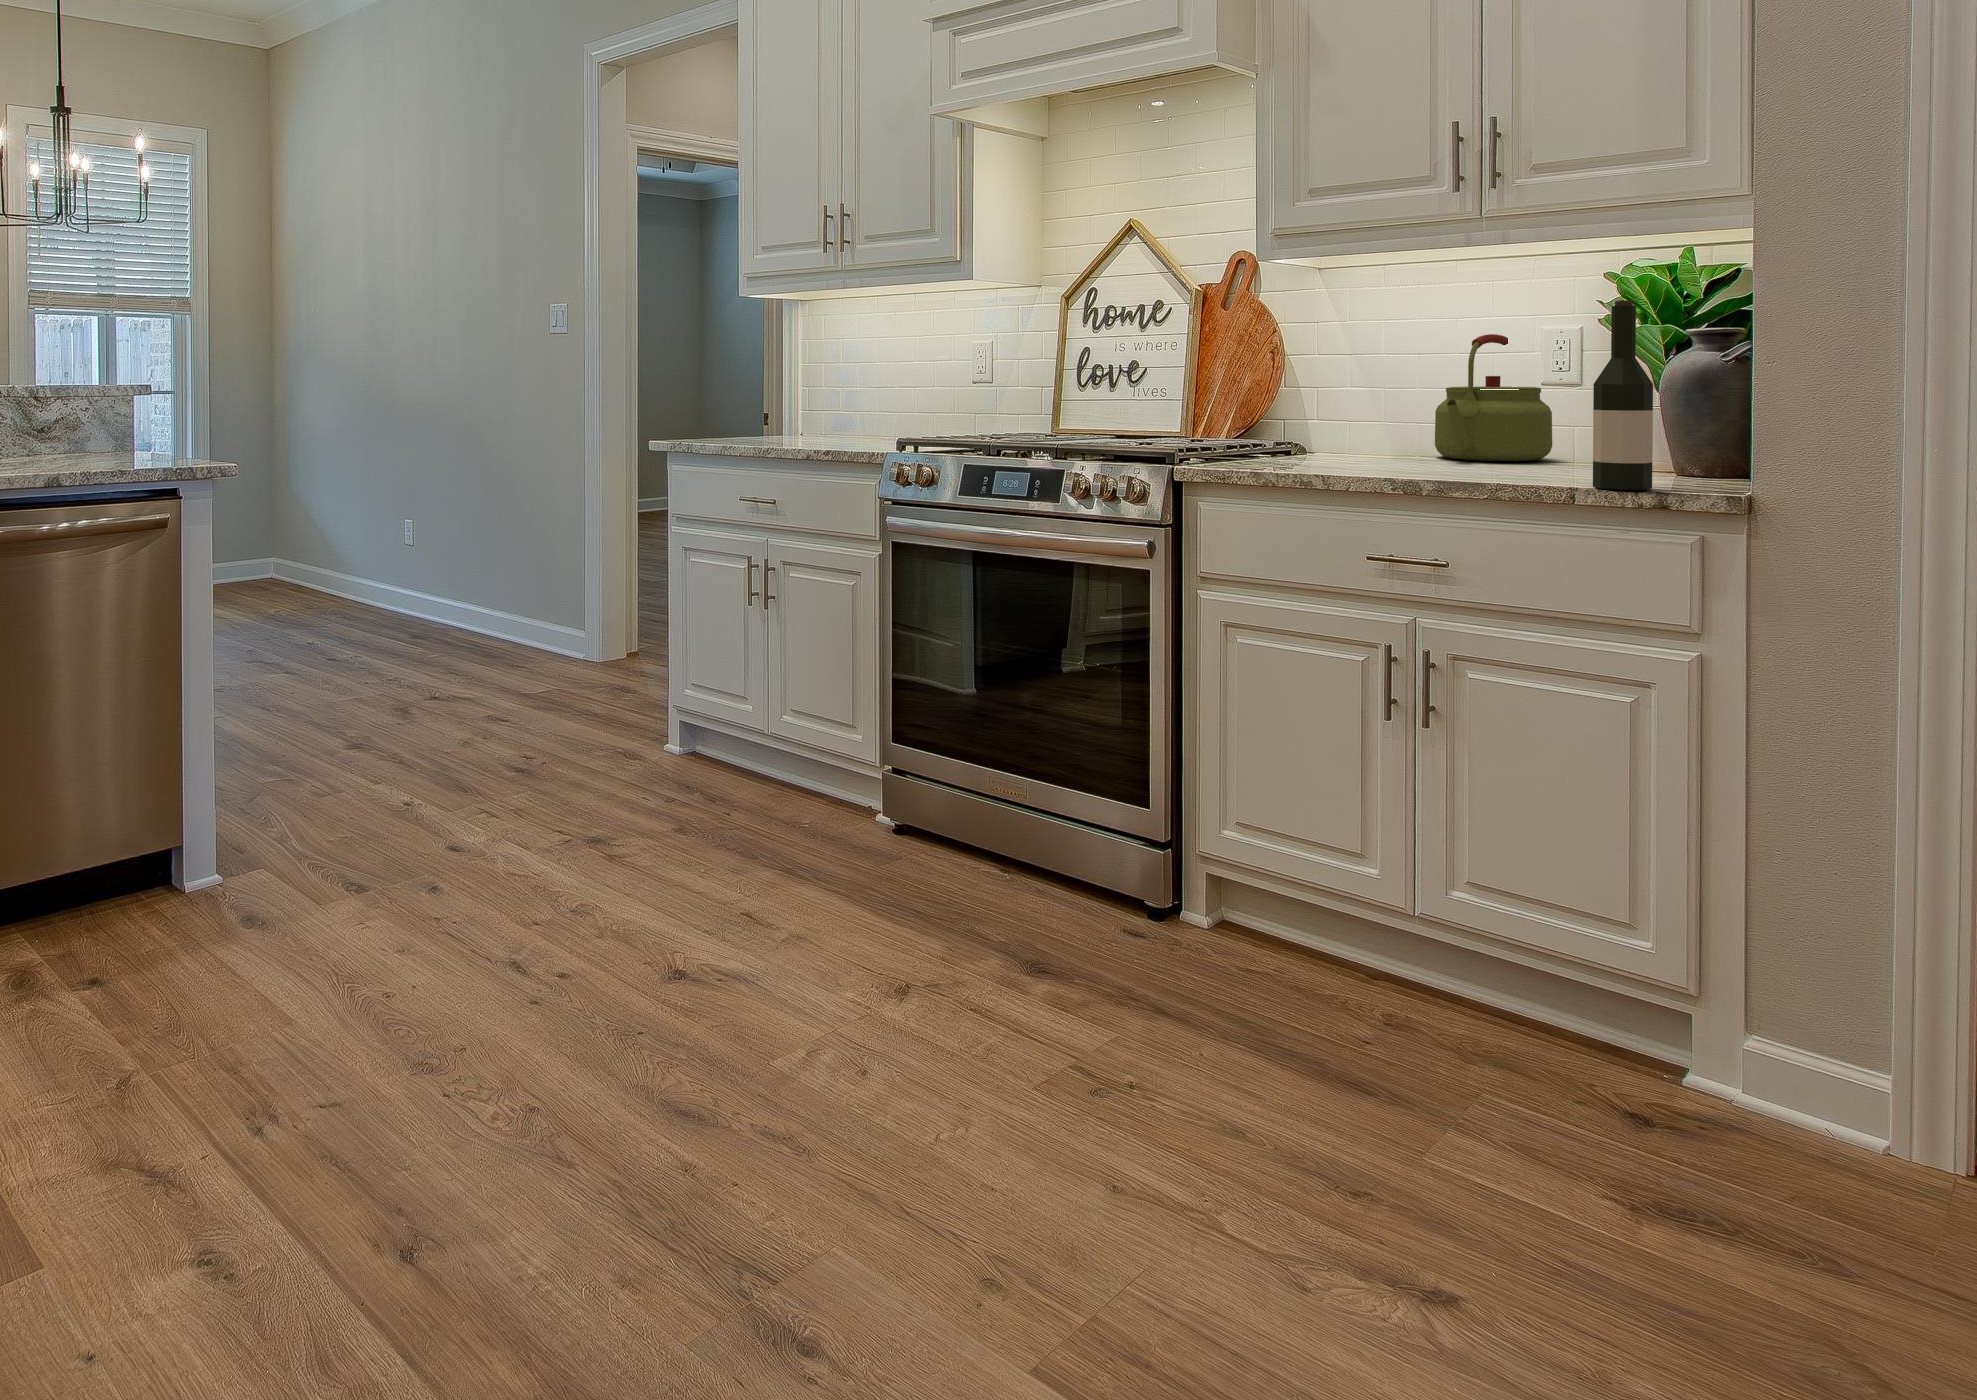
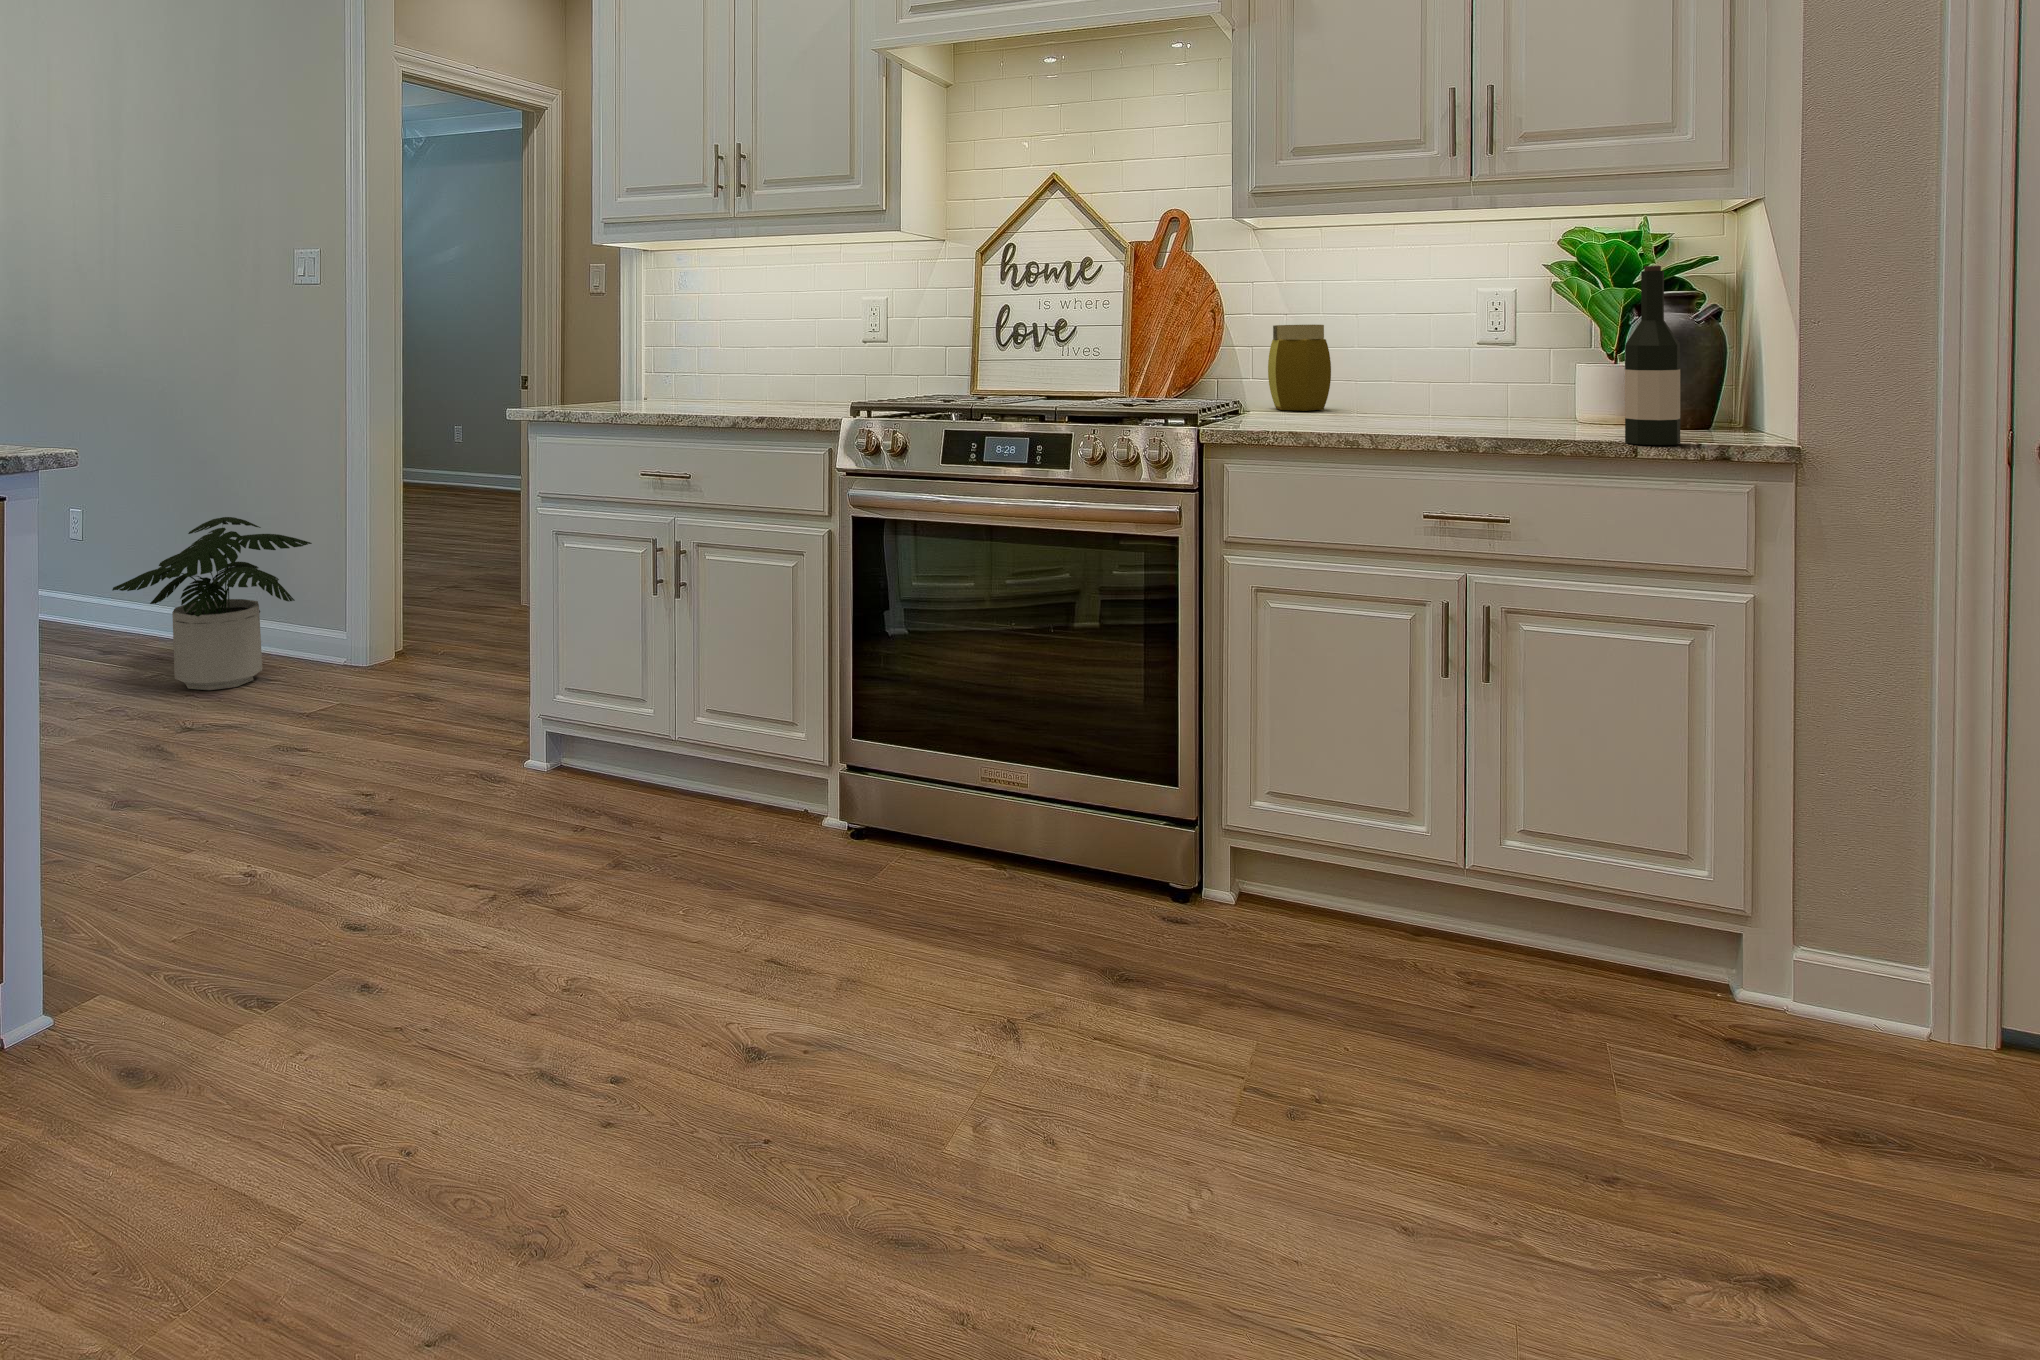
kettle: present [1435,334,1552,461] -> none [1403,292,1518,417]
jar: none [1310,367,1367,451] -> present [1268,325,1331,411]
potted plant: none [389,523,554,667] -> present [112,517,312,690]

